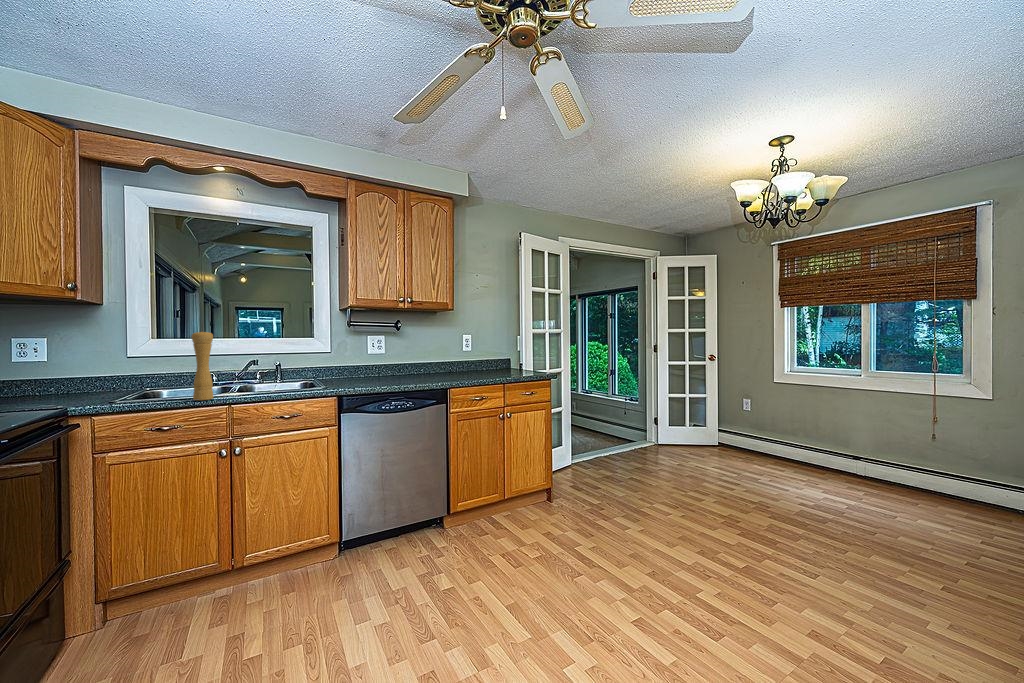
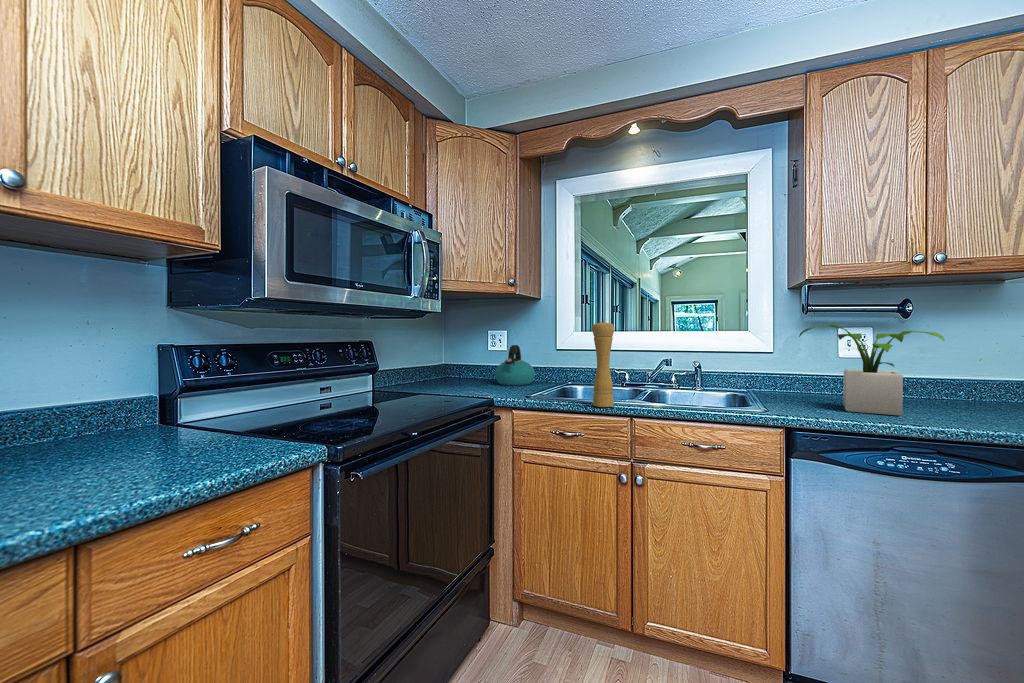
potted plant: none [344,334,409,384] -> present [799,324,945,416]
kettle: none [34,353,99,398] -> present [495,345,535,385]

